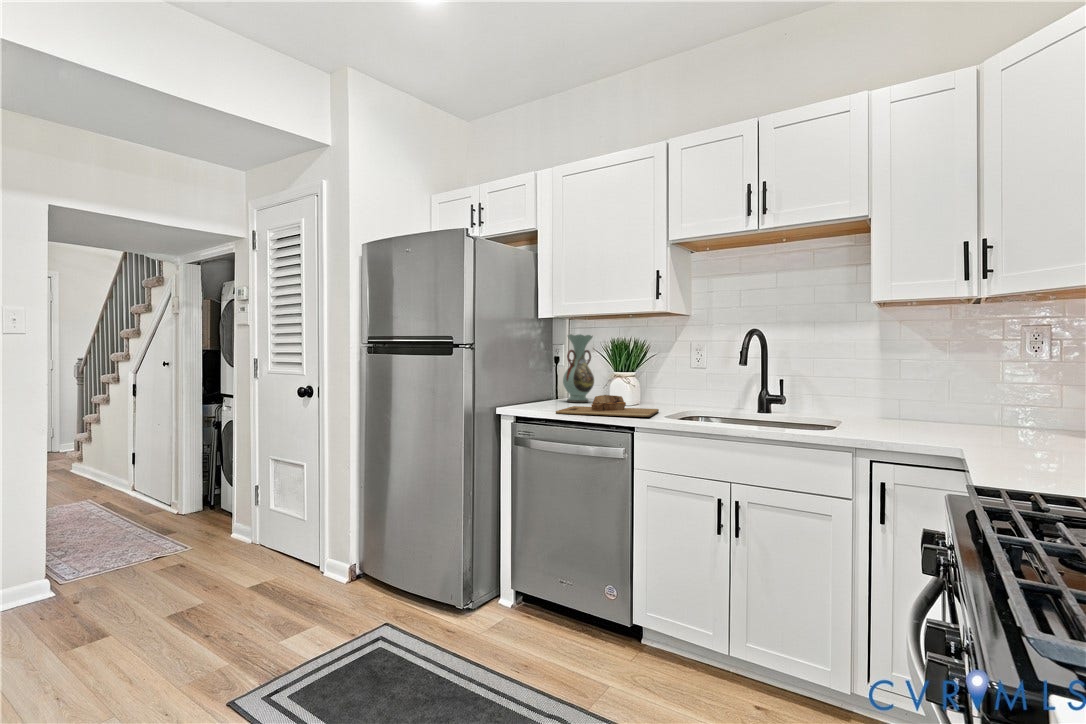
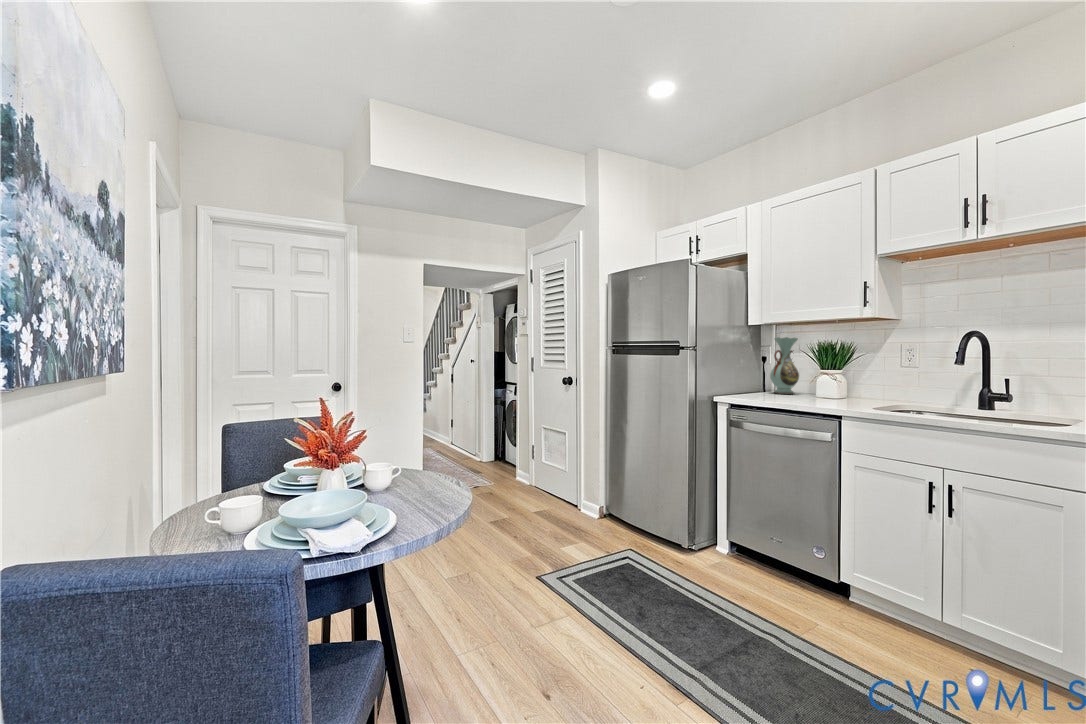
cutting board: present [556,395,659,417] -> none [768,388,865,408]

